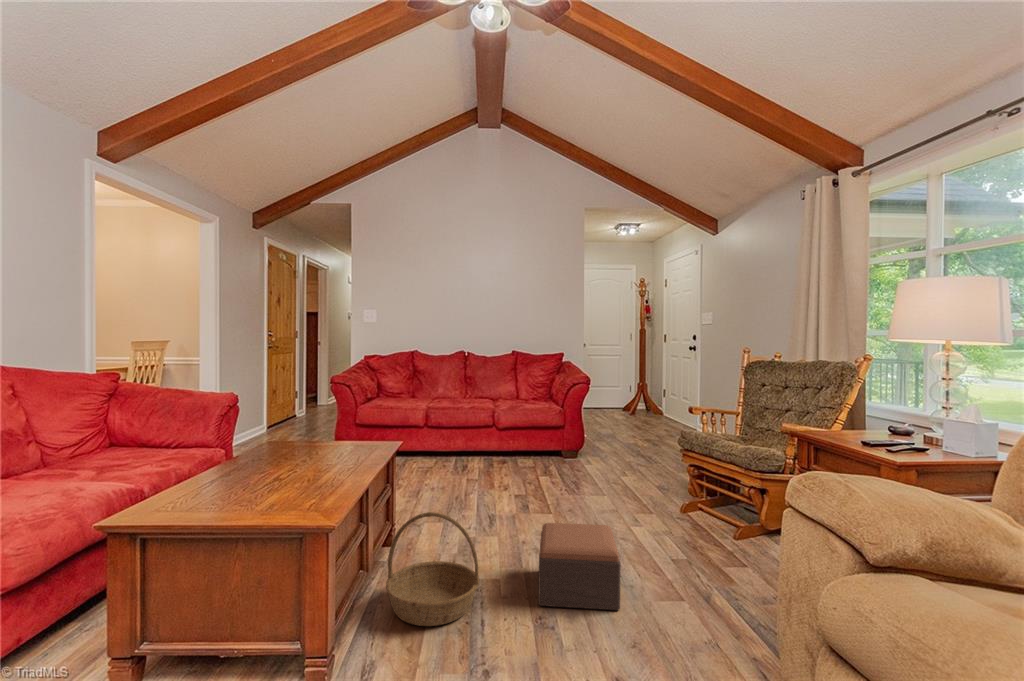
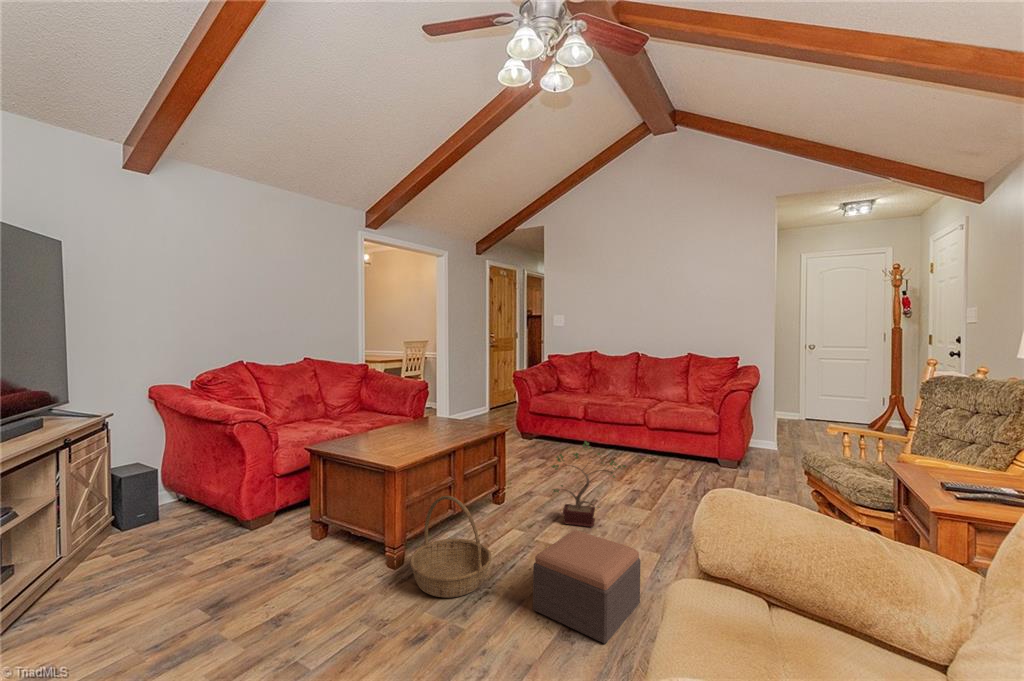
potted plant: none [470,440,548,530] -> present [552,441,626,527]

